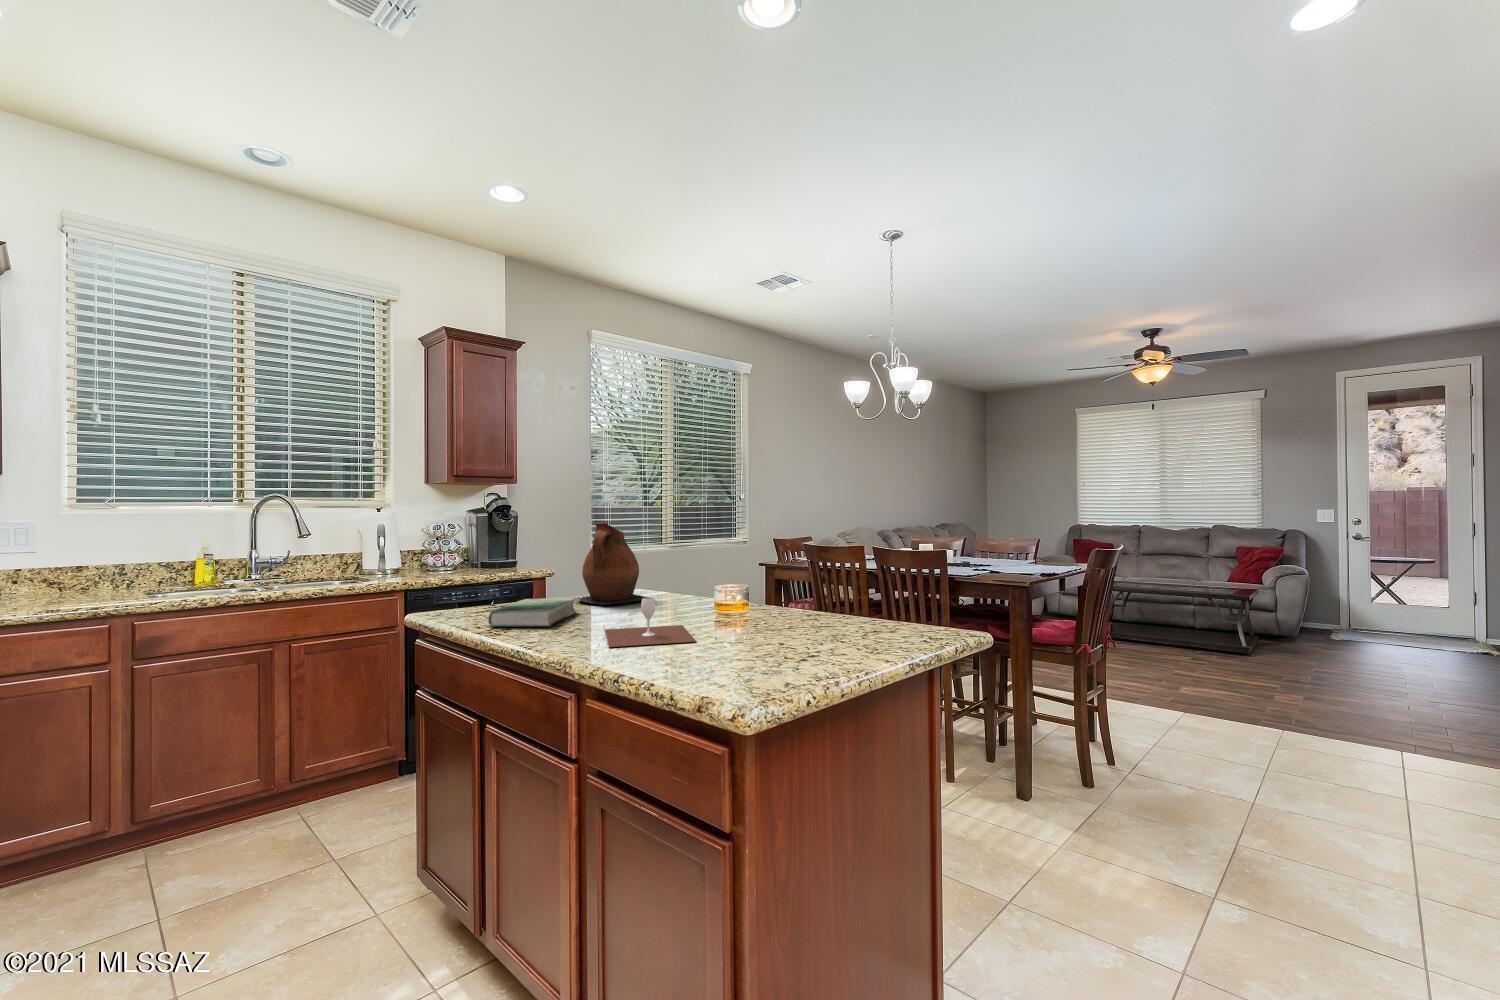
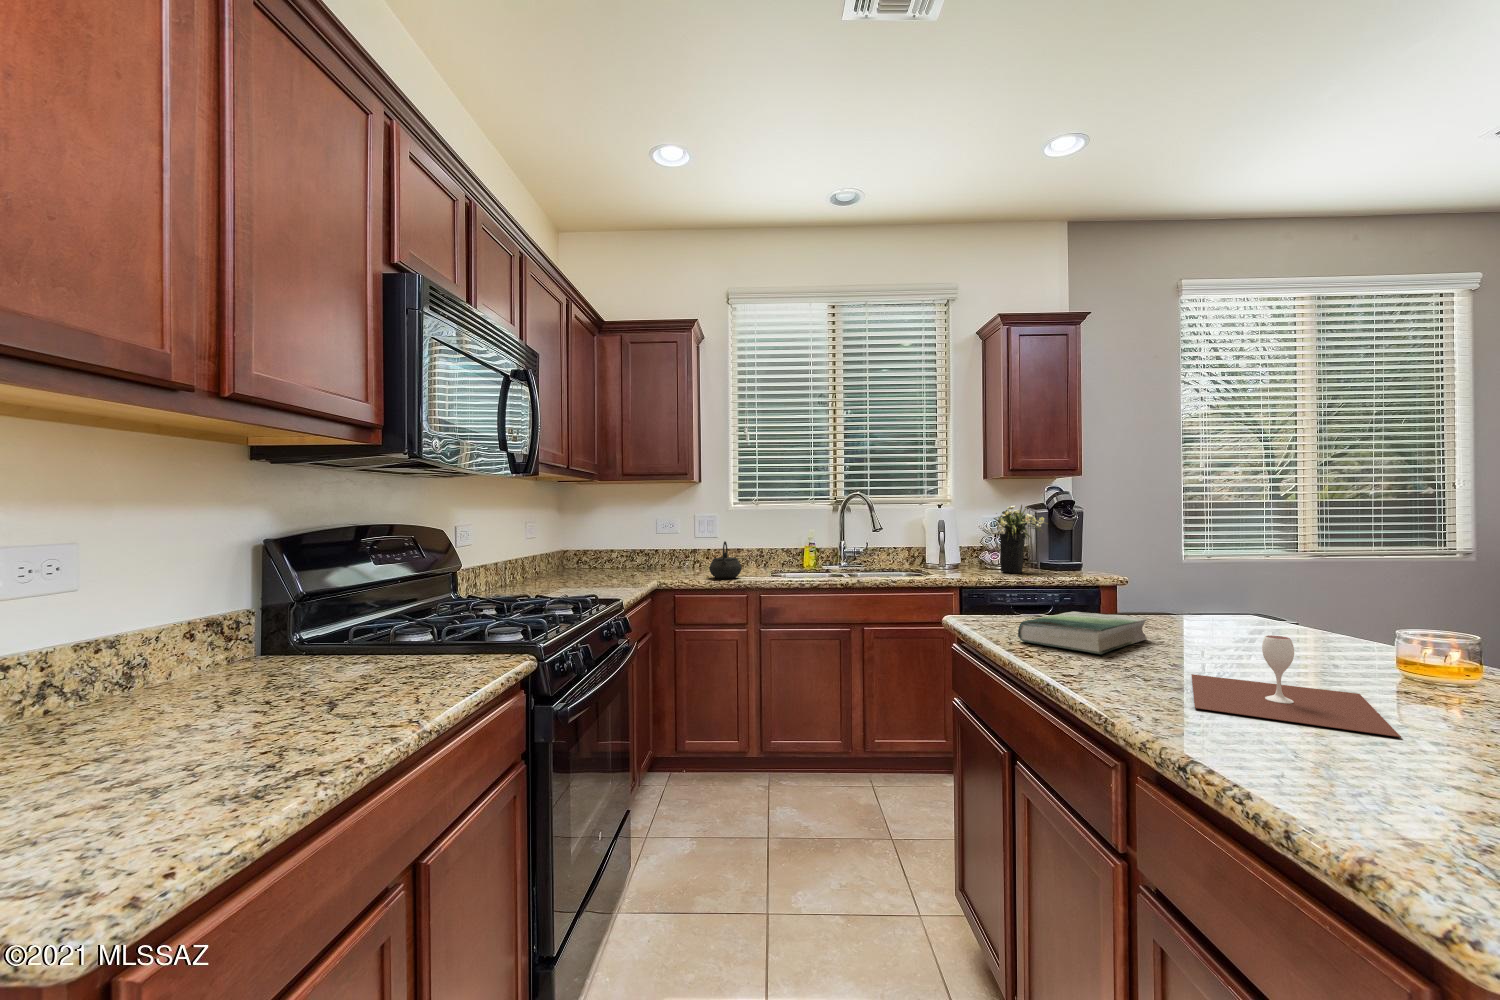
flower arrangement: none [434,508,489,573] -> present [994,505,1048,573]
ceramic pitcher: present [577,523,647,604] -> none [1147,515,1284,638]
kettle: none [33,559,98,612] -> present [709,541,742,579]

